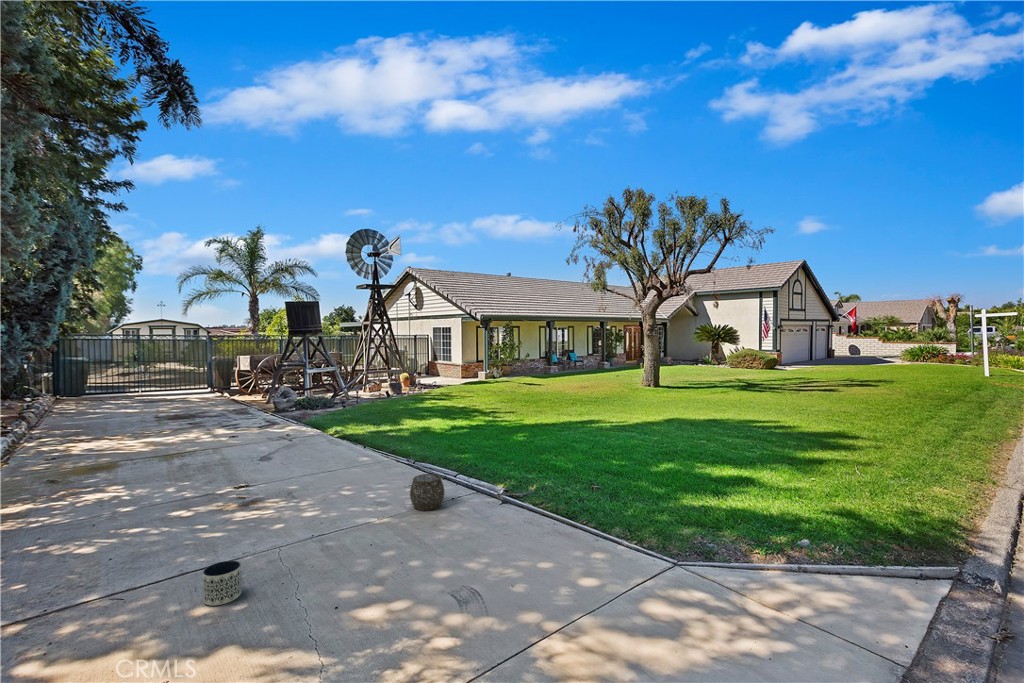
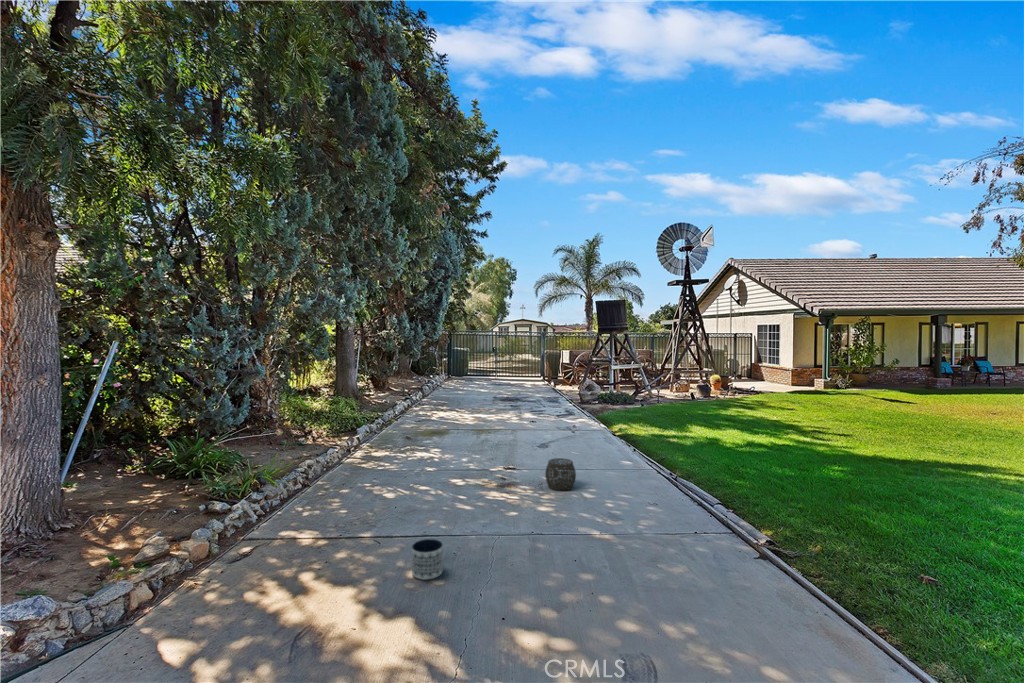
woven basket: present [410,474,444,511] -> present [545,458,576,491]

